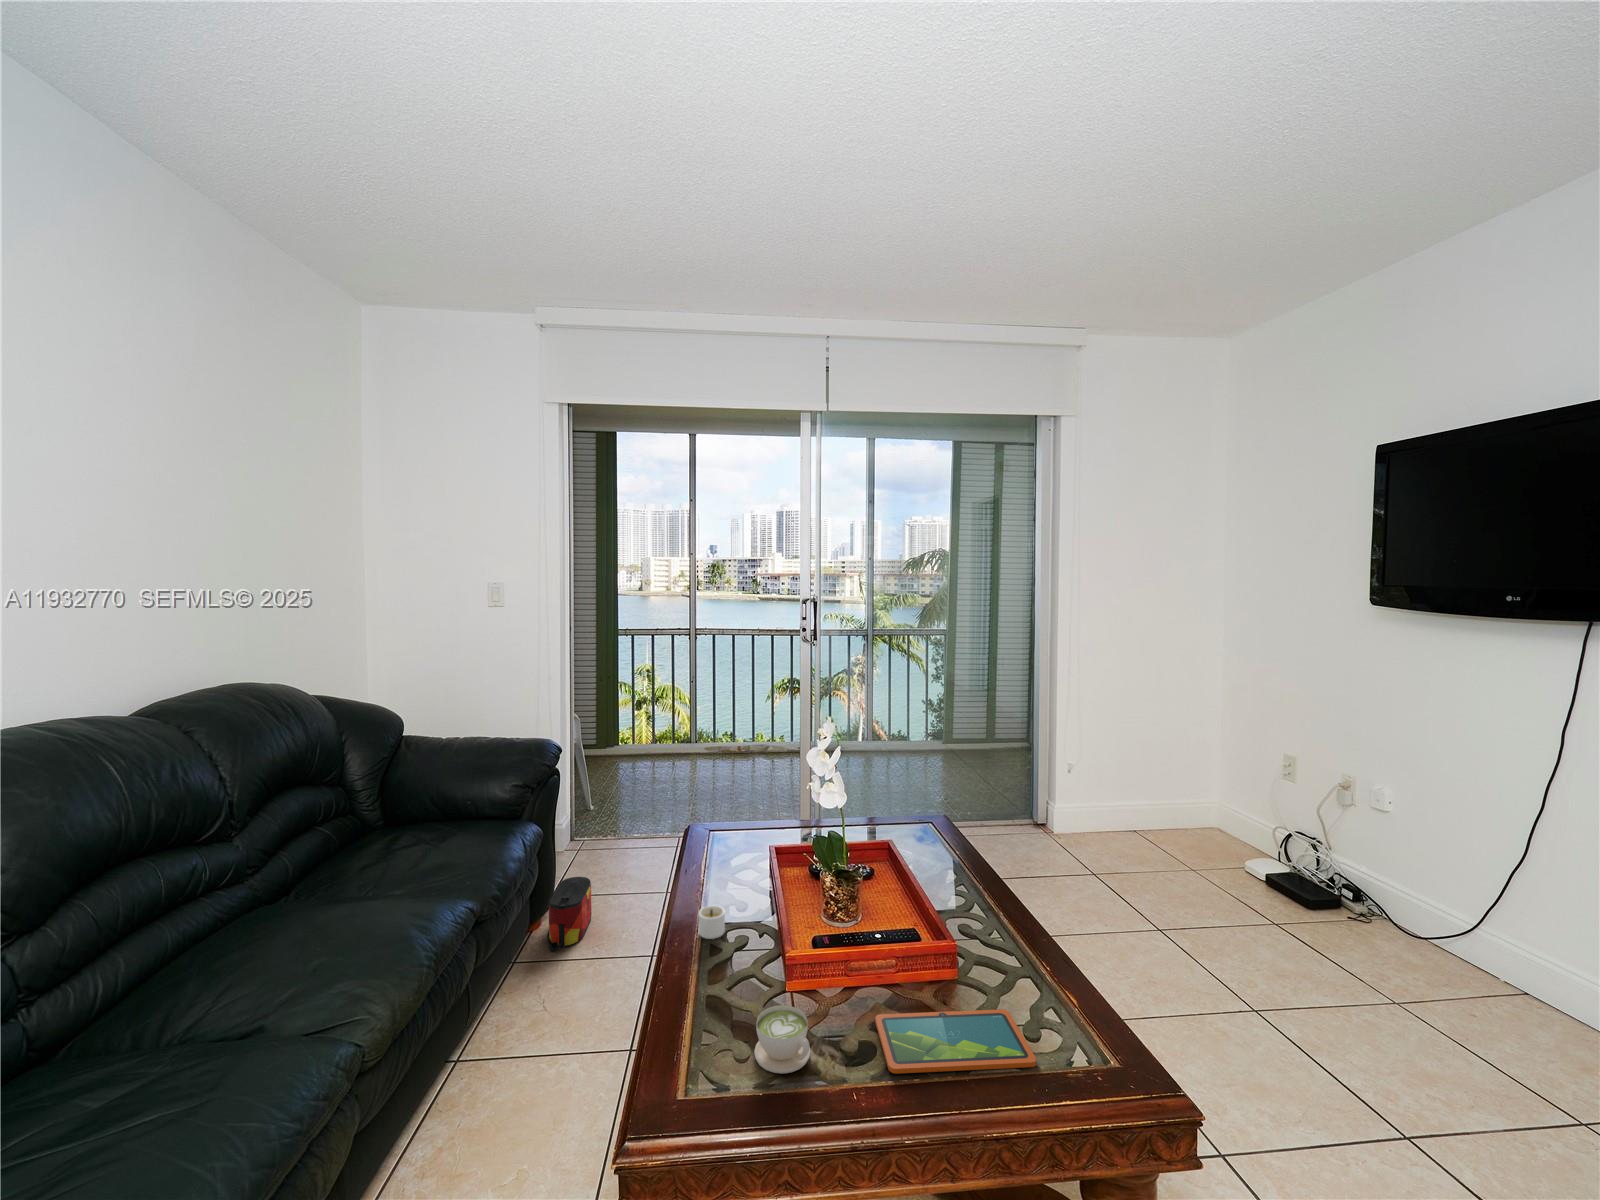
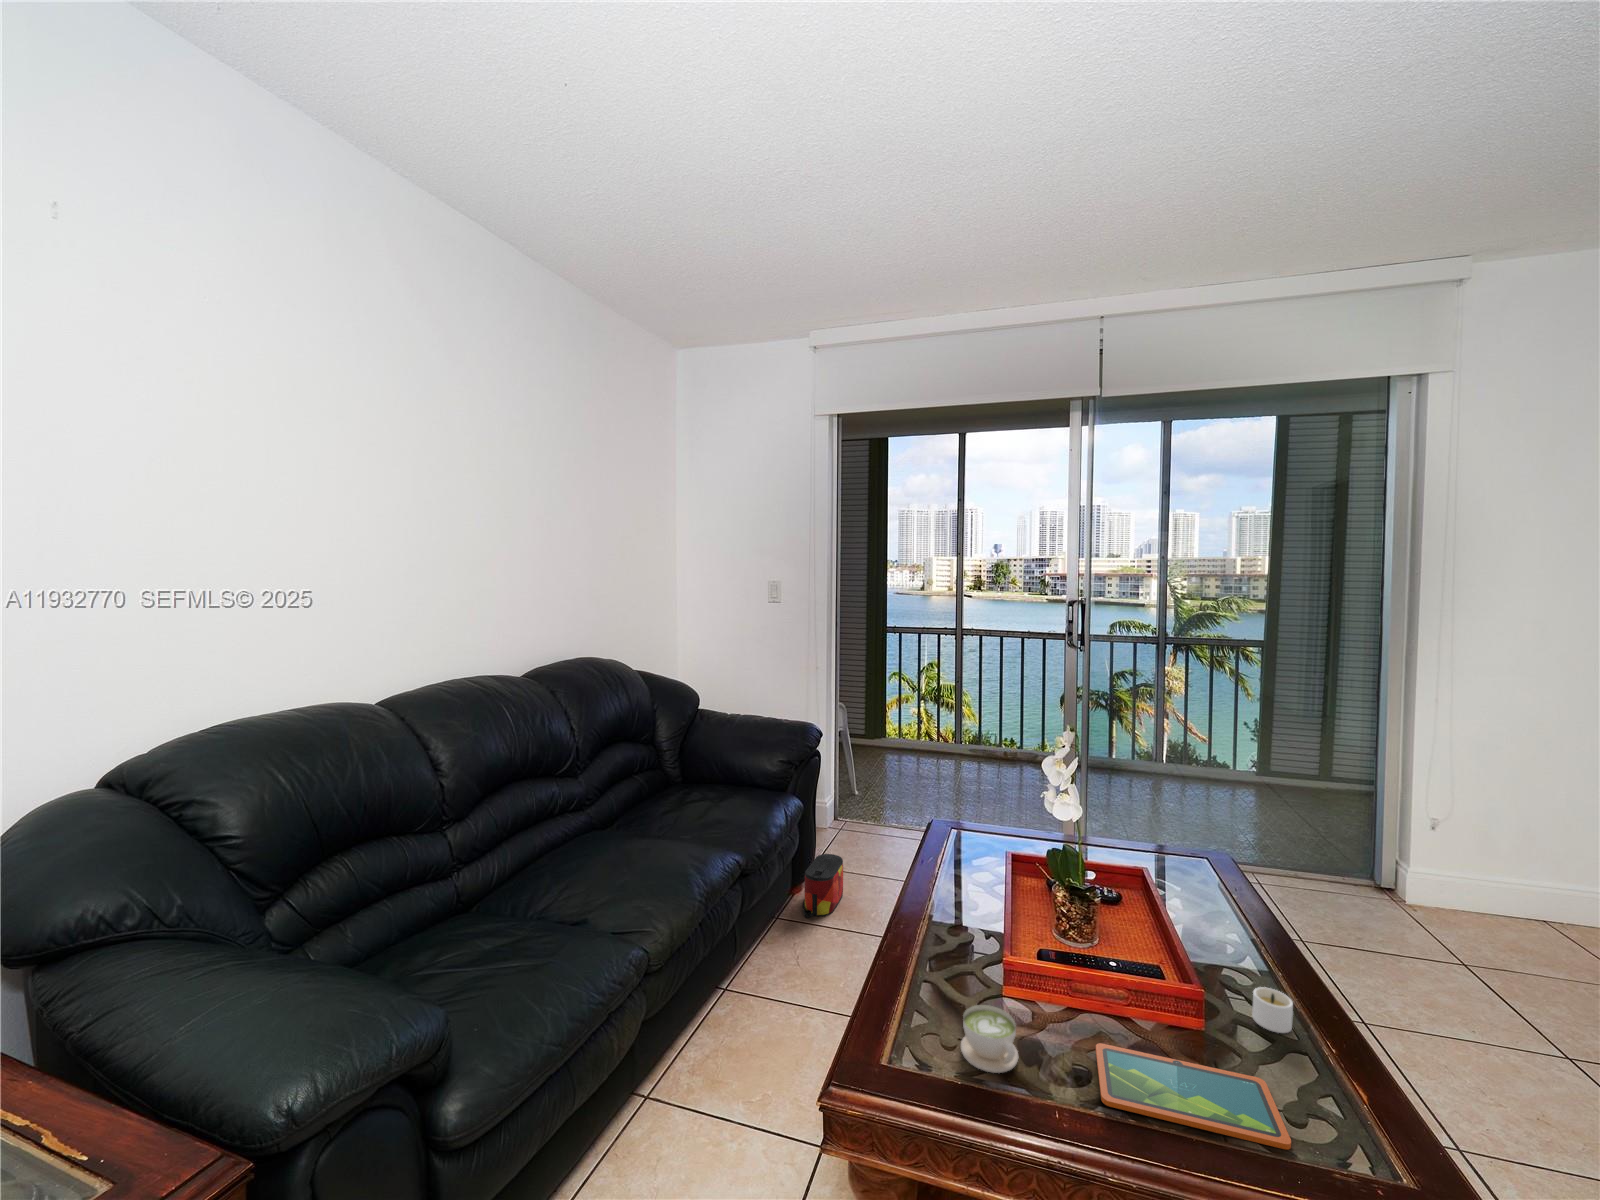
candle: present [698,906,725,939] -> present [1252,987,1293,1033]

